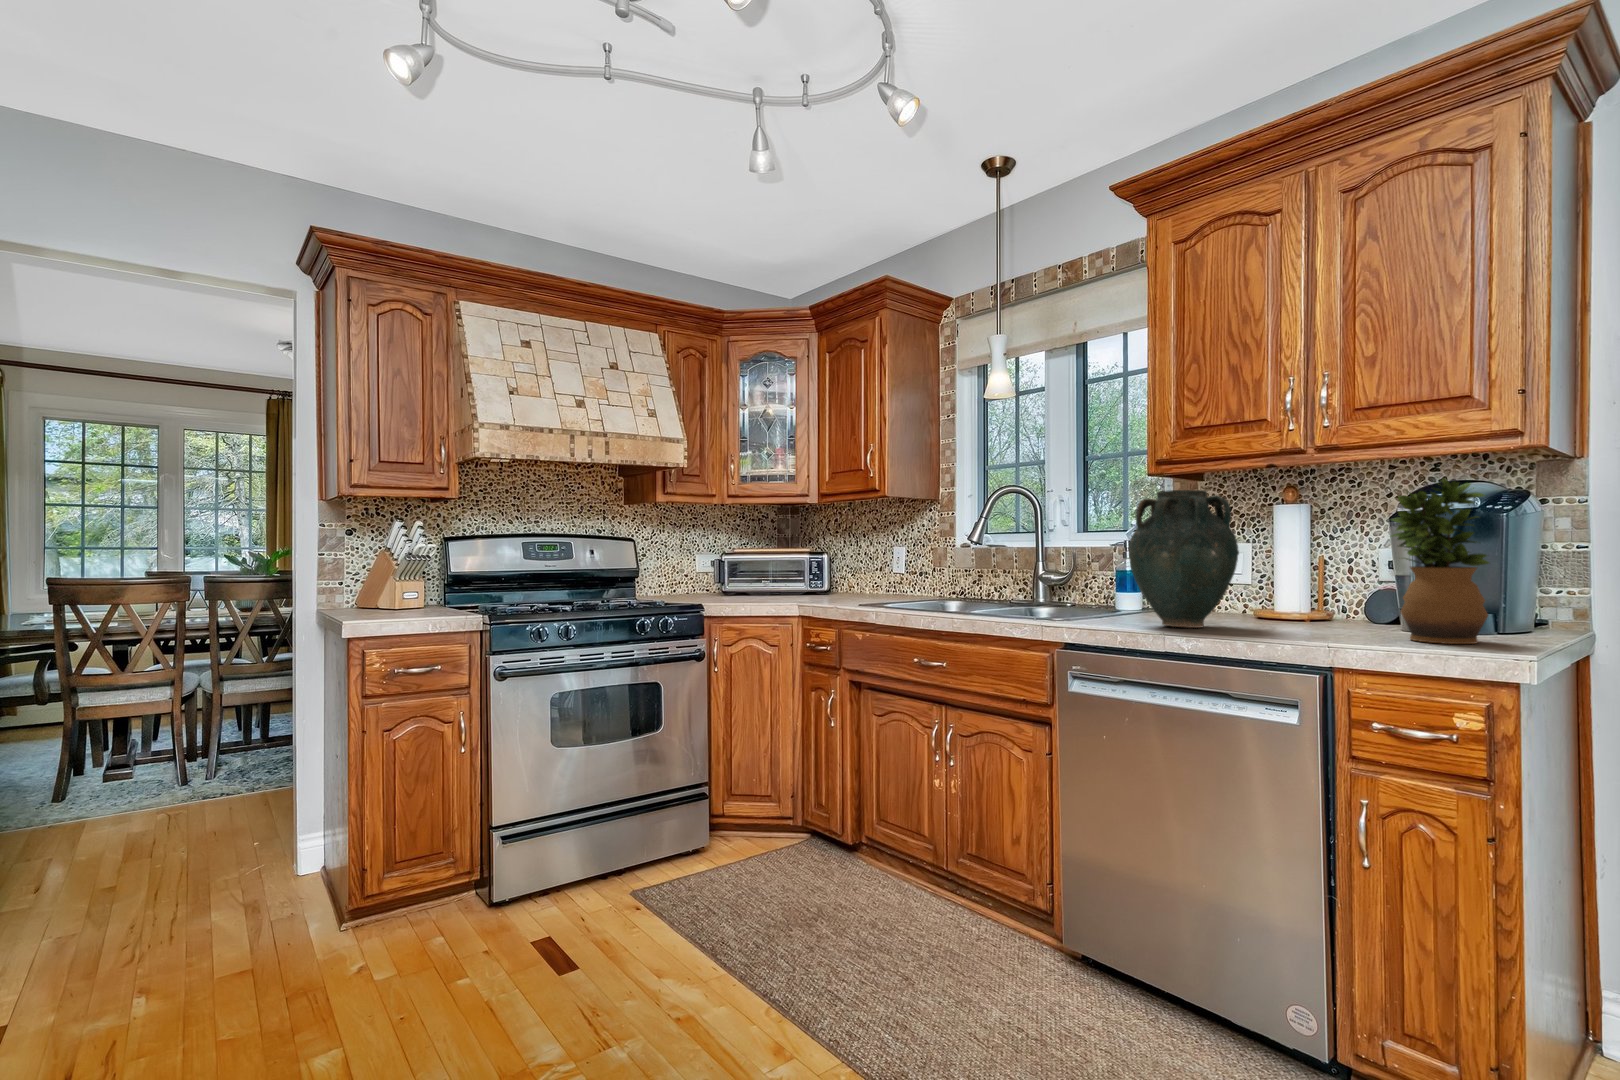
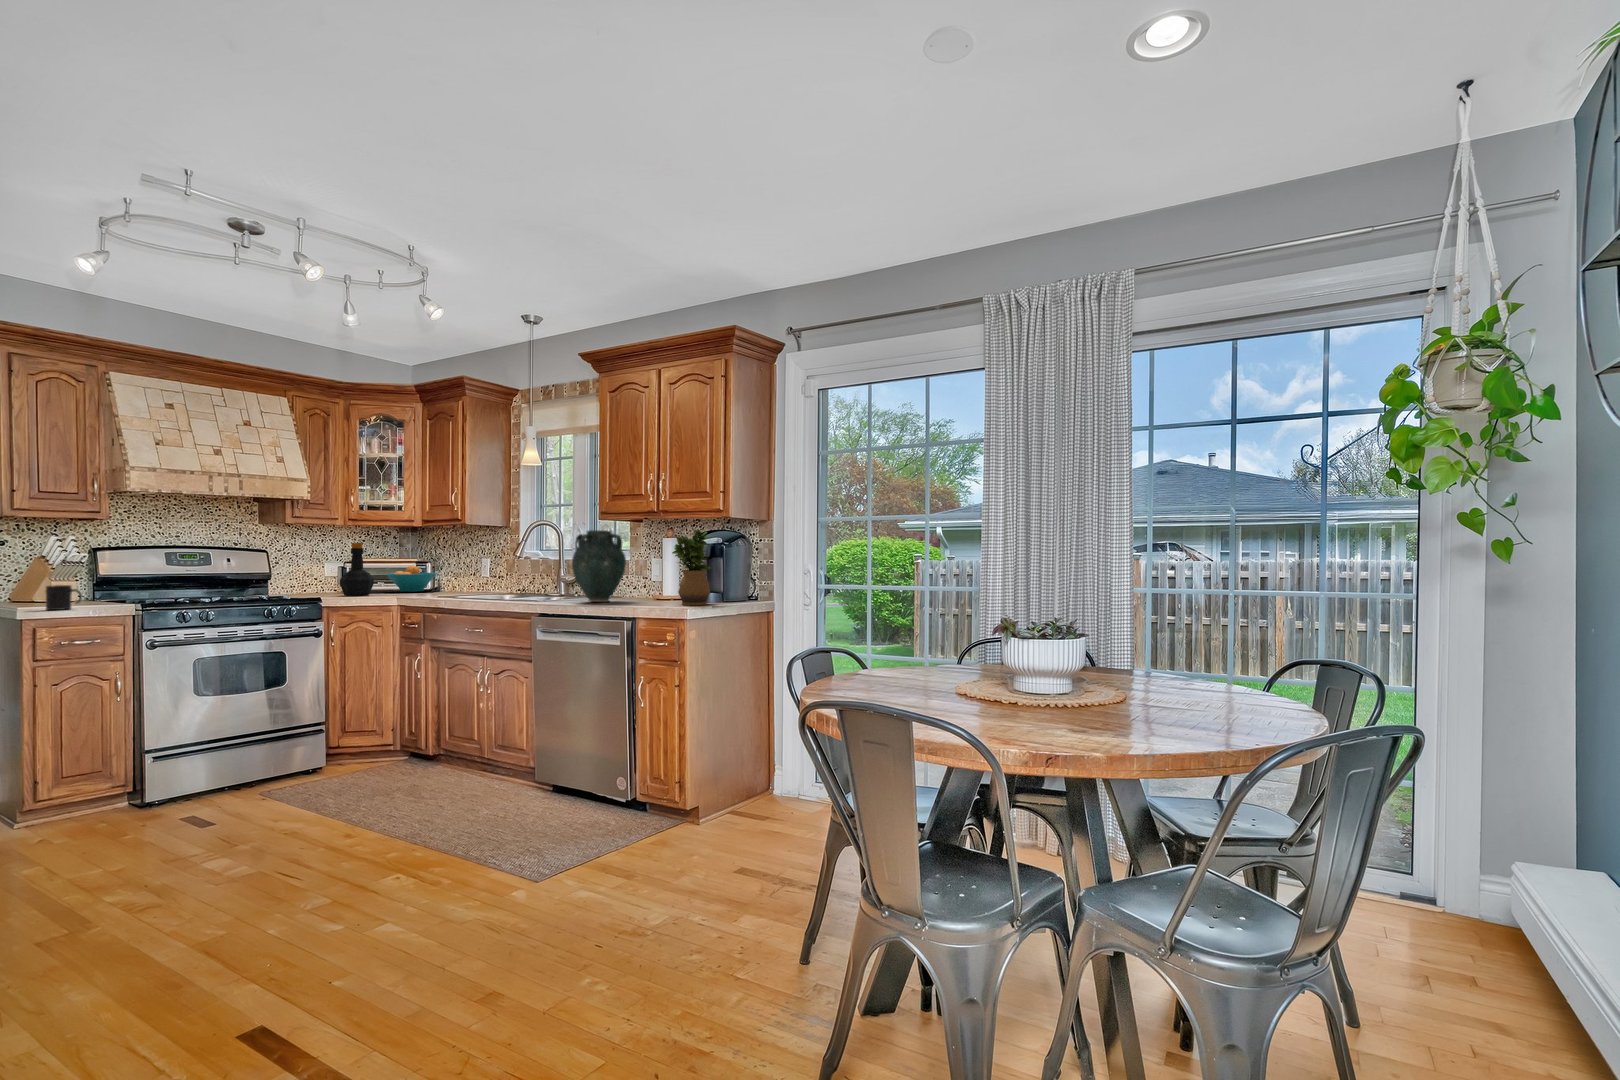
bottle: none [725,527,767,602] -> present [340,543,374,596]
fruit bowl: none [777,559,841,597] -> present [387,565,437,592]
mug: none [380,585,421,620] -> present [46,585,82,610]

